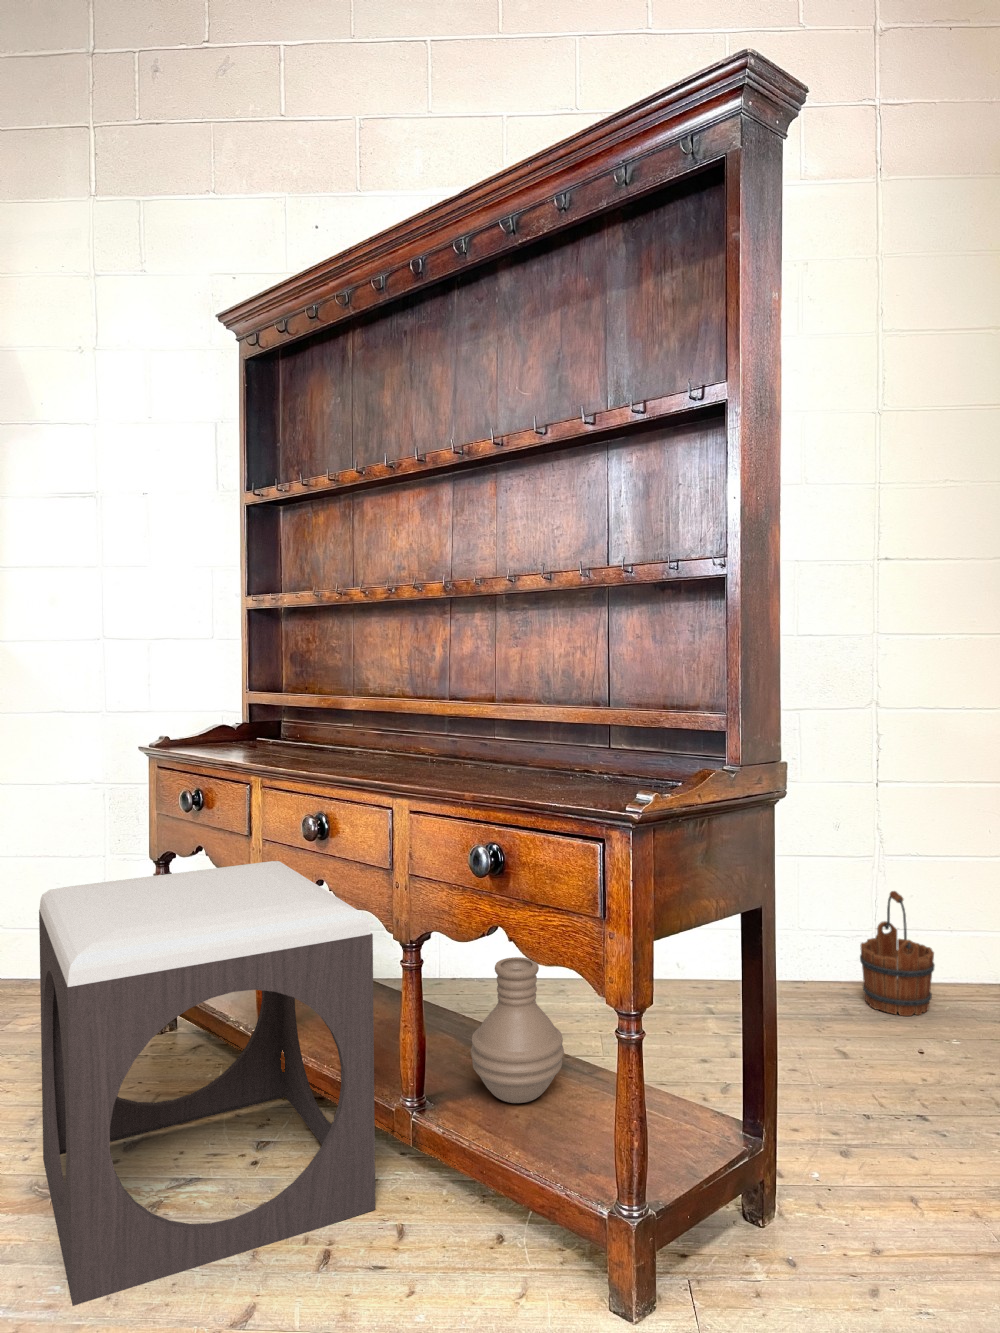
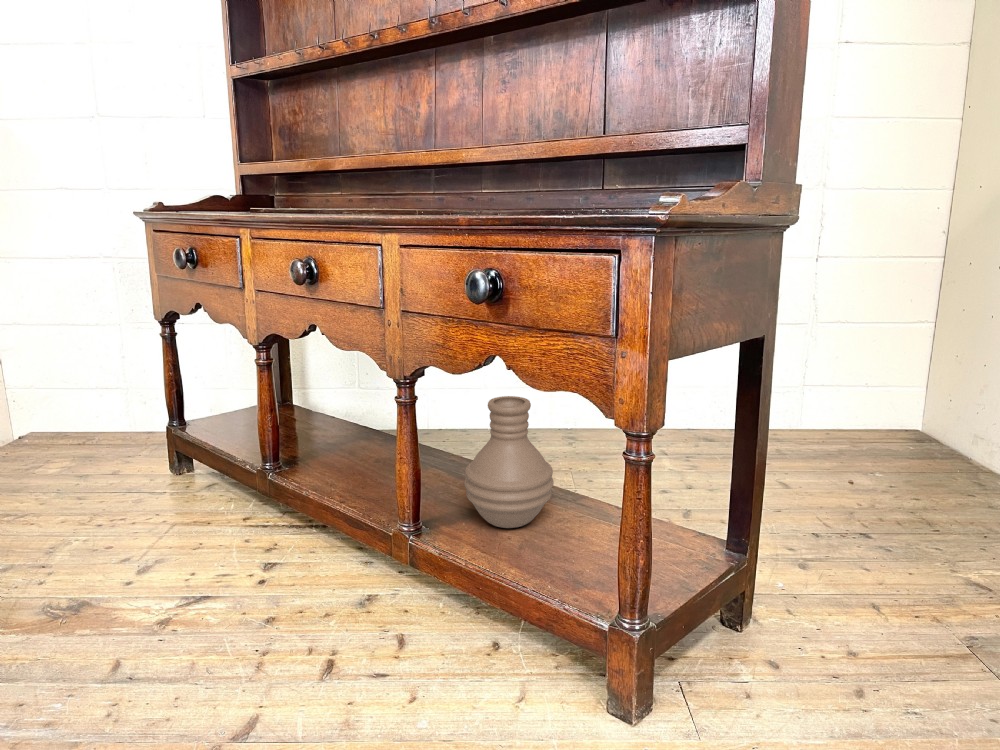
footstool: present [39,861,375,1306] -> none [21,310,376,725]
wooden bucket: present [860,891,935,1016] -> none [797,351,863,456]

